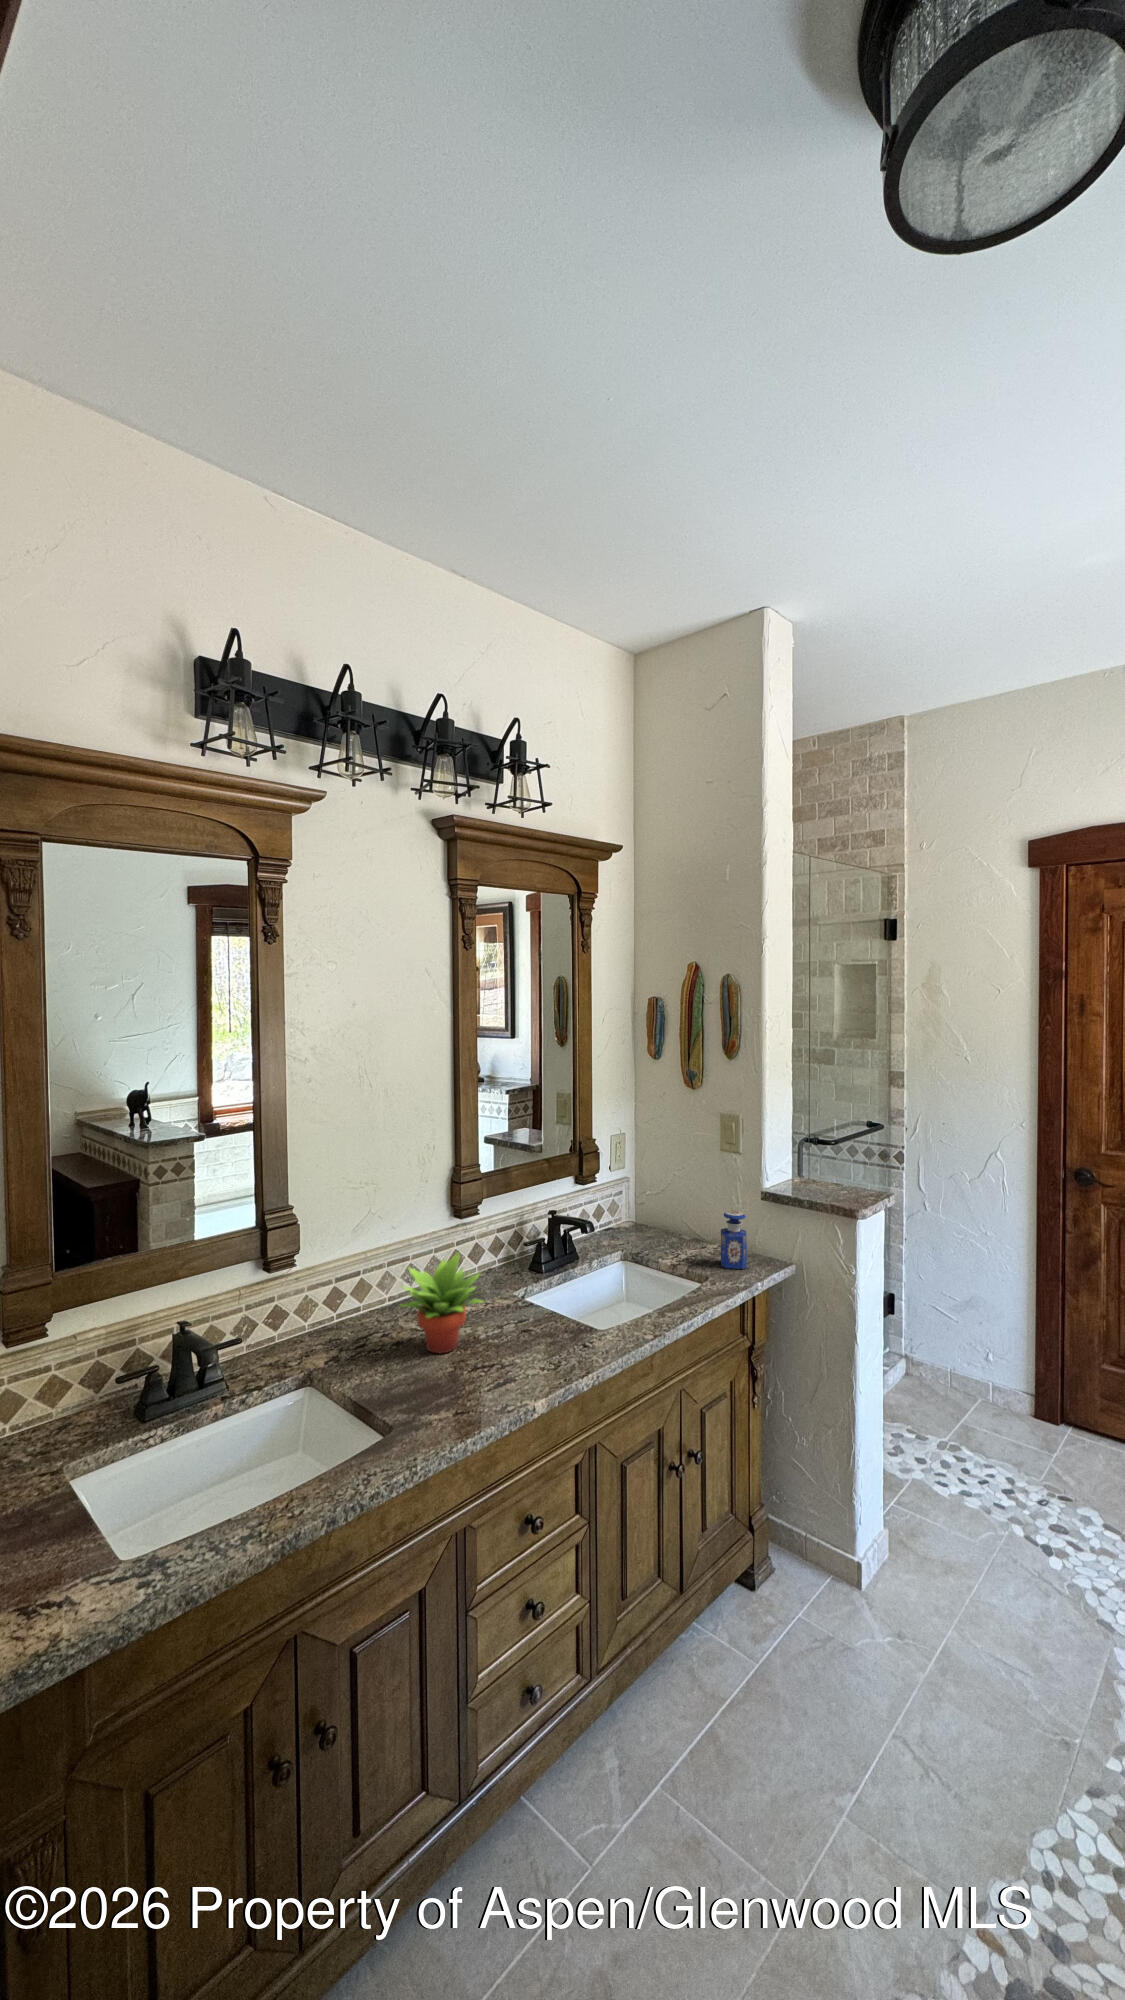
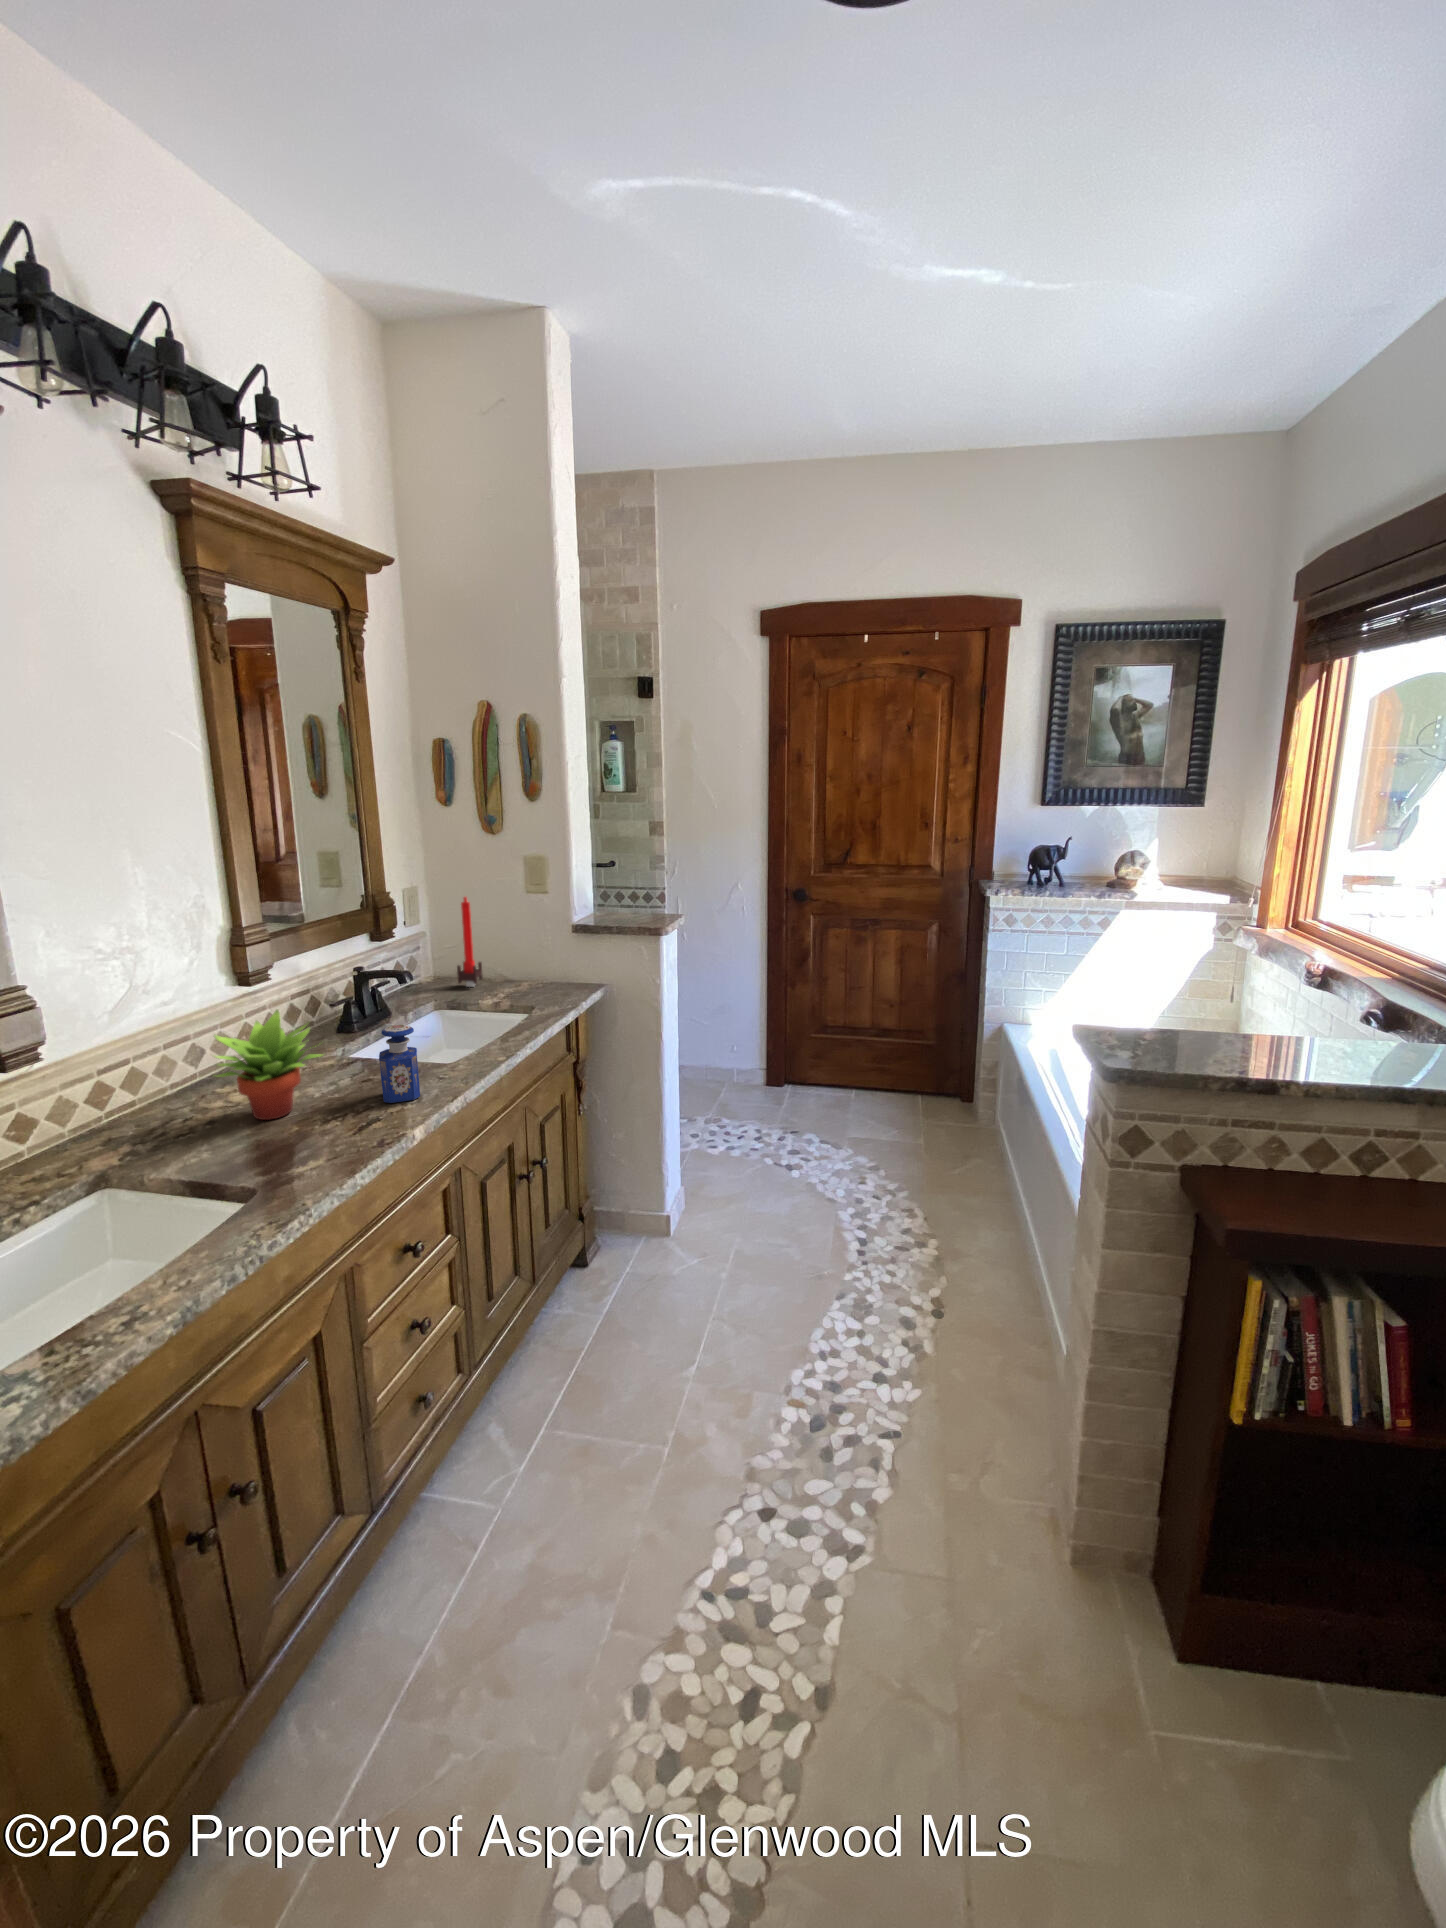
candle: none [649,1150,673,1242] -> present [457,897,483,987]
perfume bottle: present [721,1211,747,1269] -> present [379,1025,420,1103]

